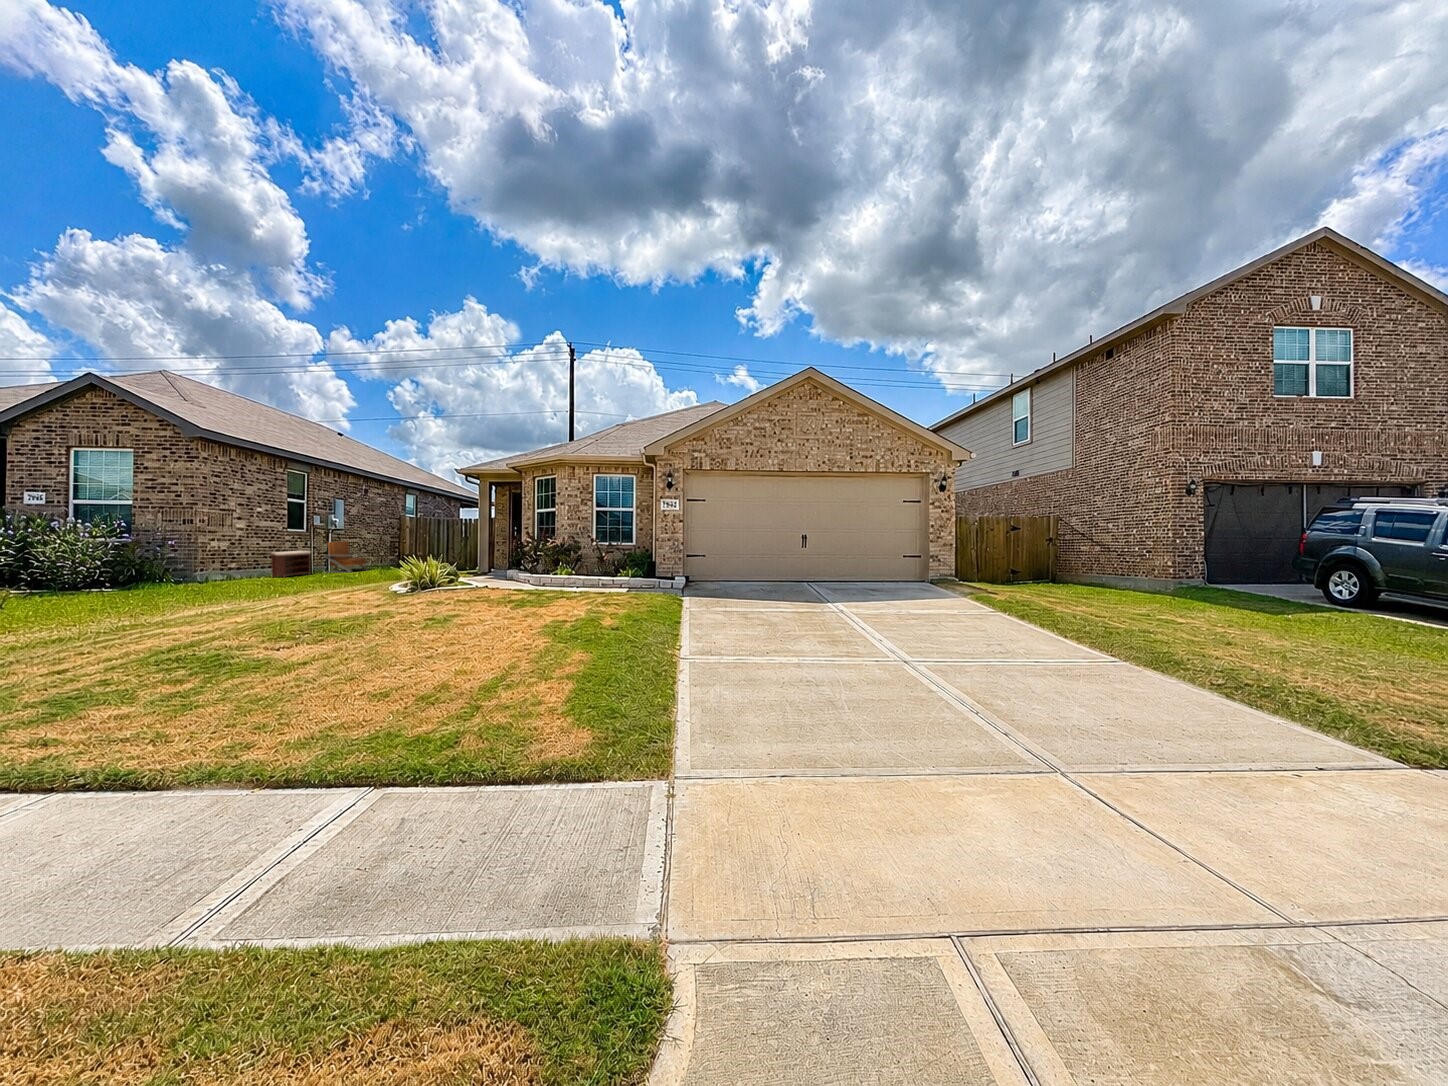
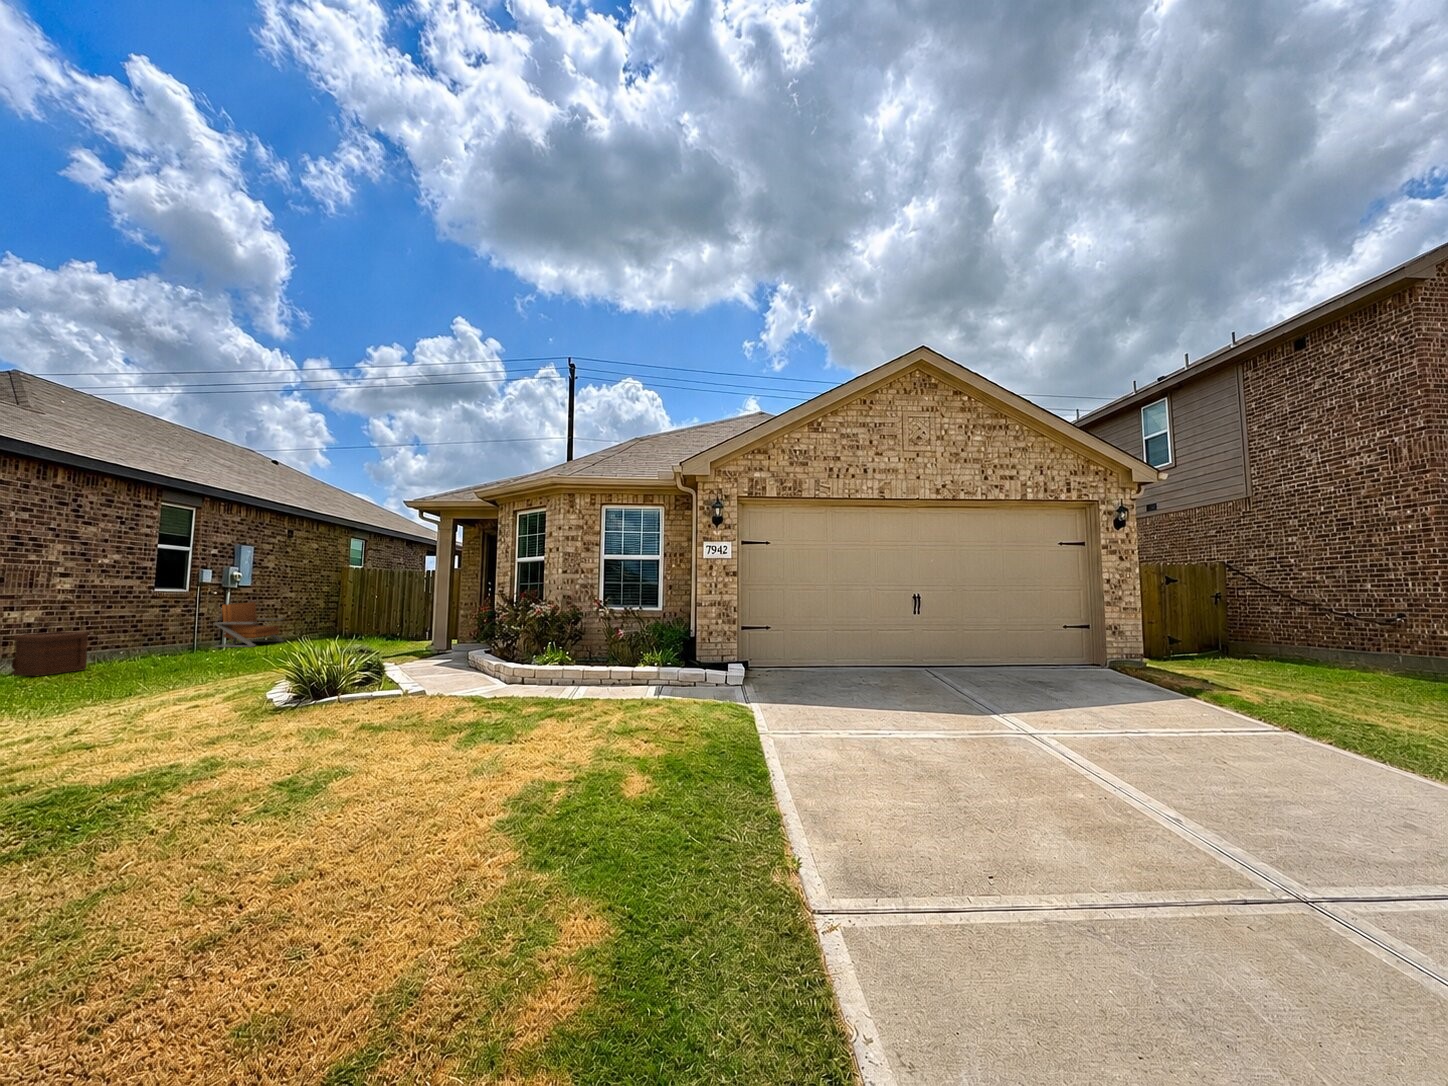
bench: present [270,551,311,578] -> none [120,619,192,660]
wooden crate: none [212,556,258,584] -> present [12,631,88,676]

